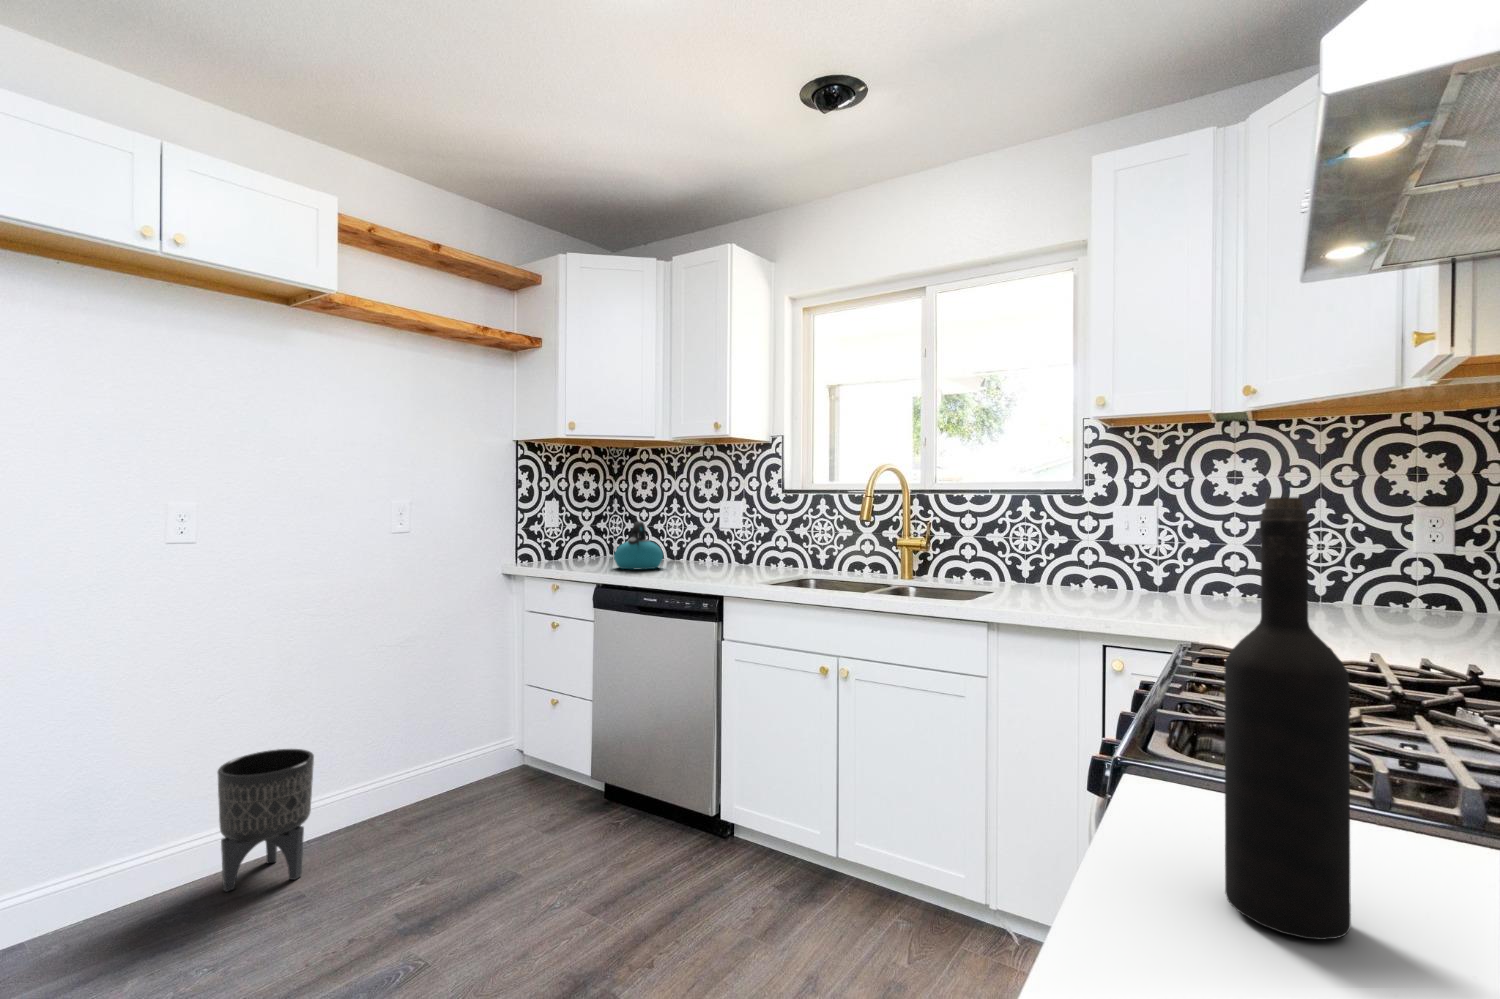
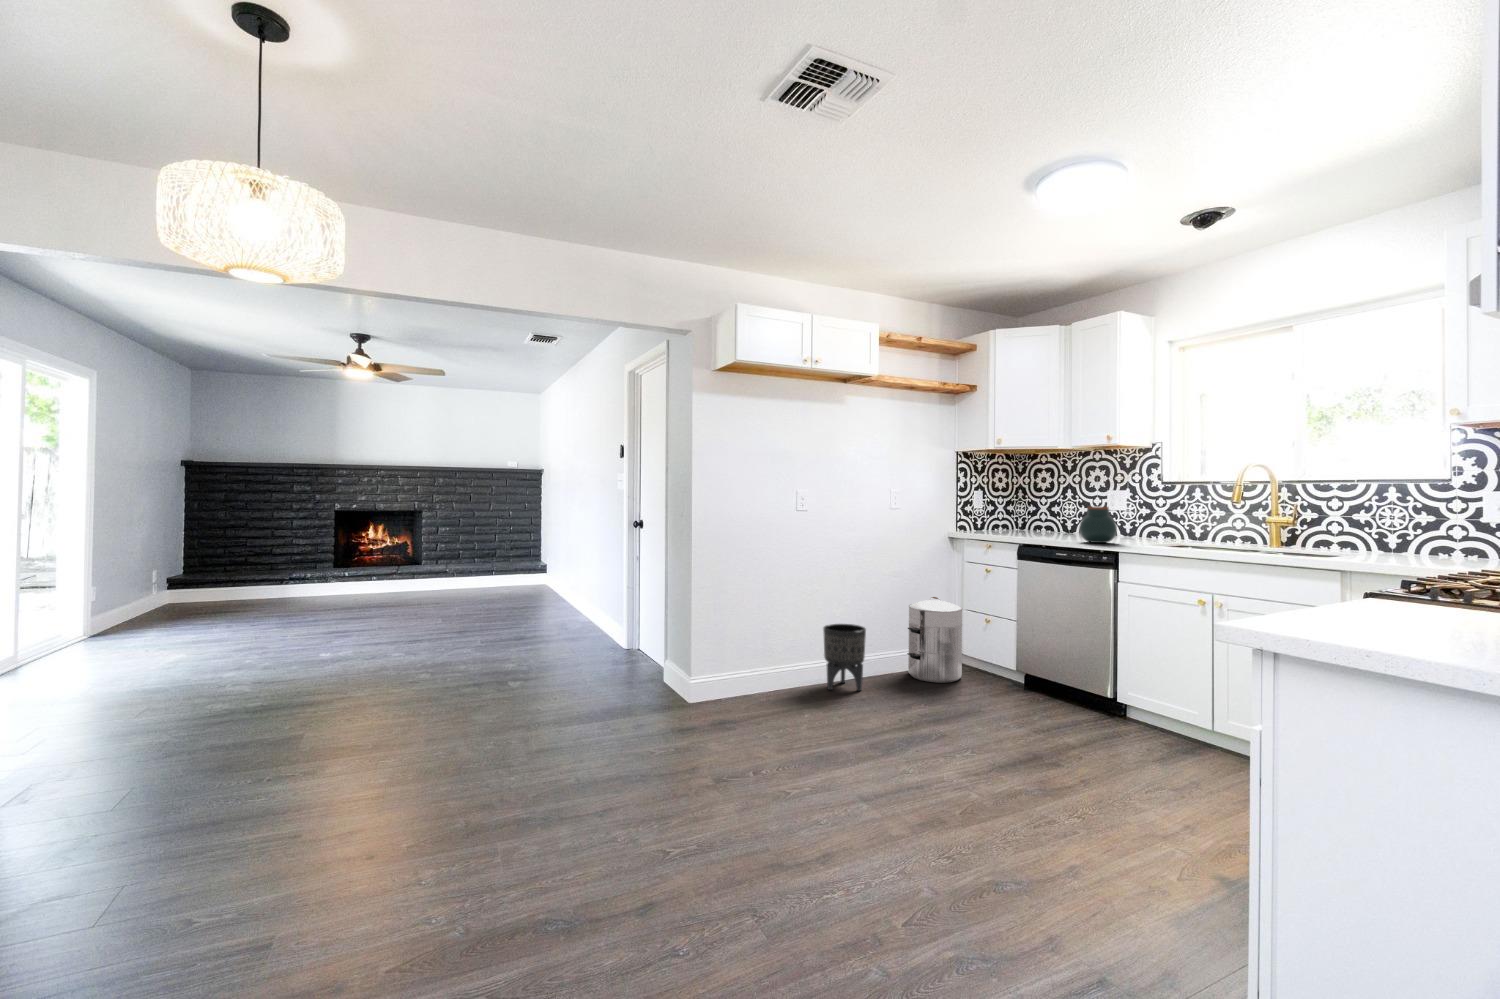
wine bottle: present [1225,497,1351,940] -> none [1380,480,1430,623]
kettle: present [614,522,663,569] -> none [1028,505,1064,537]
jar: none [675,525,724,580] -> present [1079,507,1117,543]
waste bin: none [413,676,513,823] -> present [907,597,962,683]

